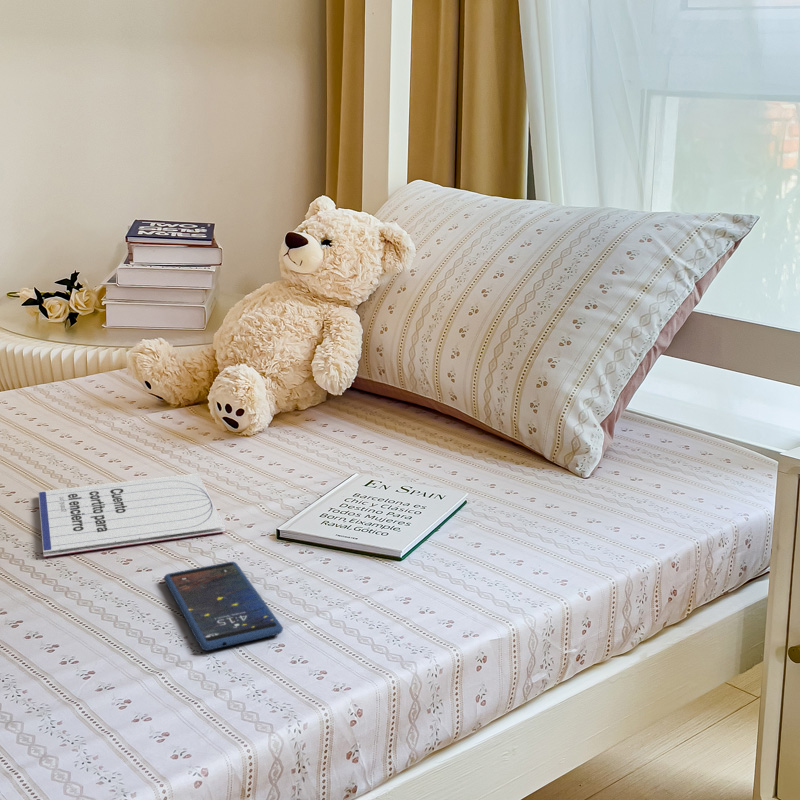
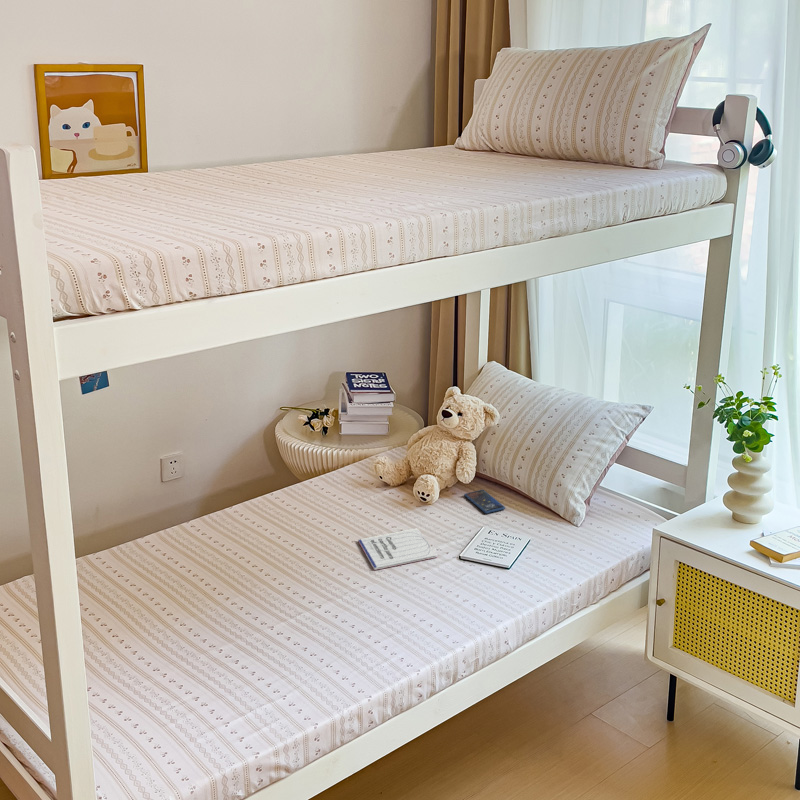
smartphone: present [164,562,283,650] -> present [464,490,505,514]

